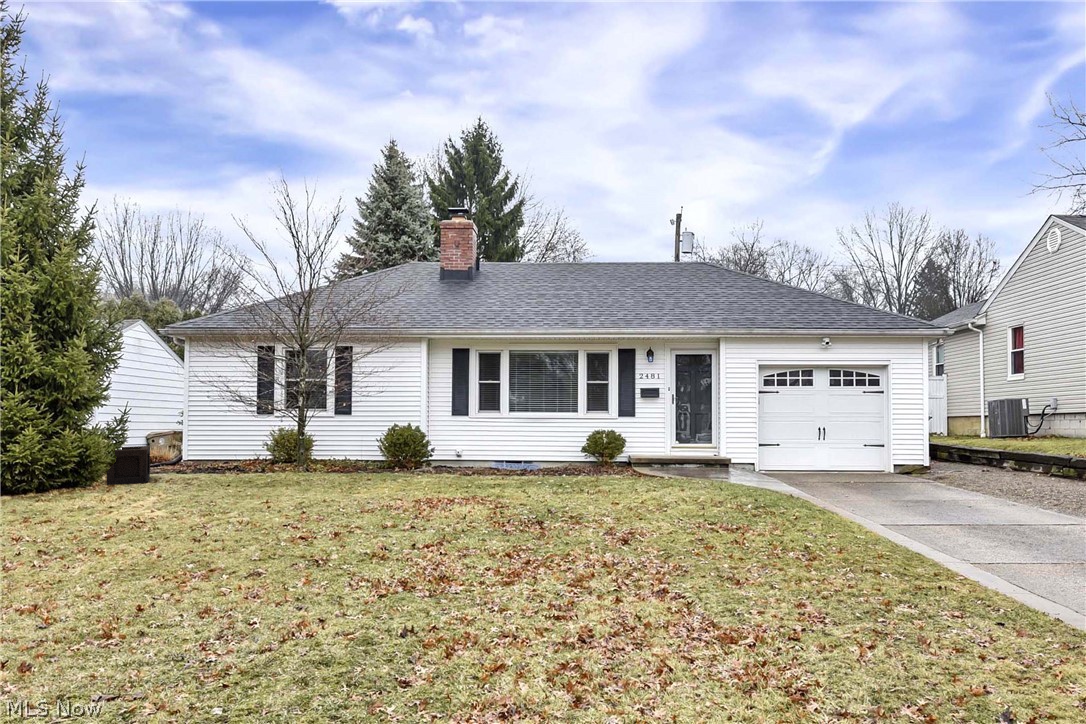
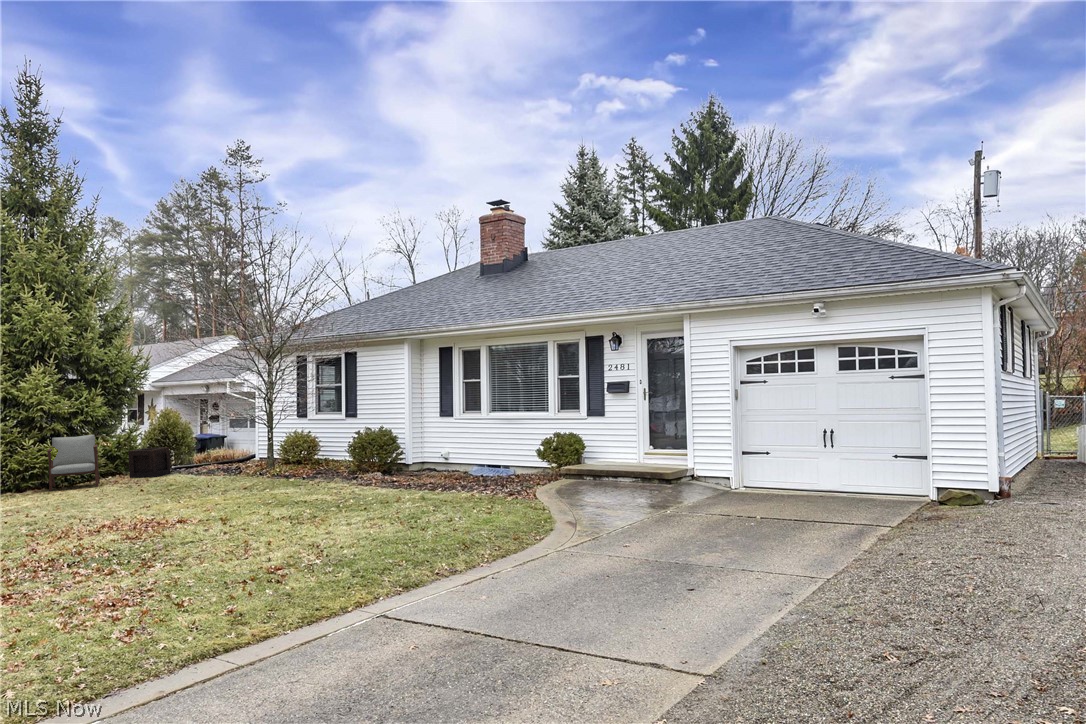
lounge chair: none [20,430,111,507] -> present [47,435,100,491]

